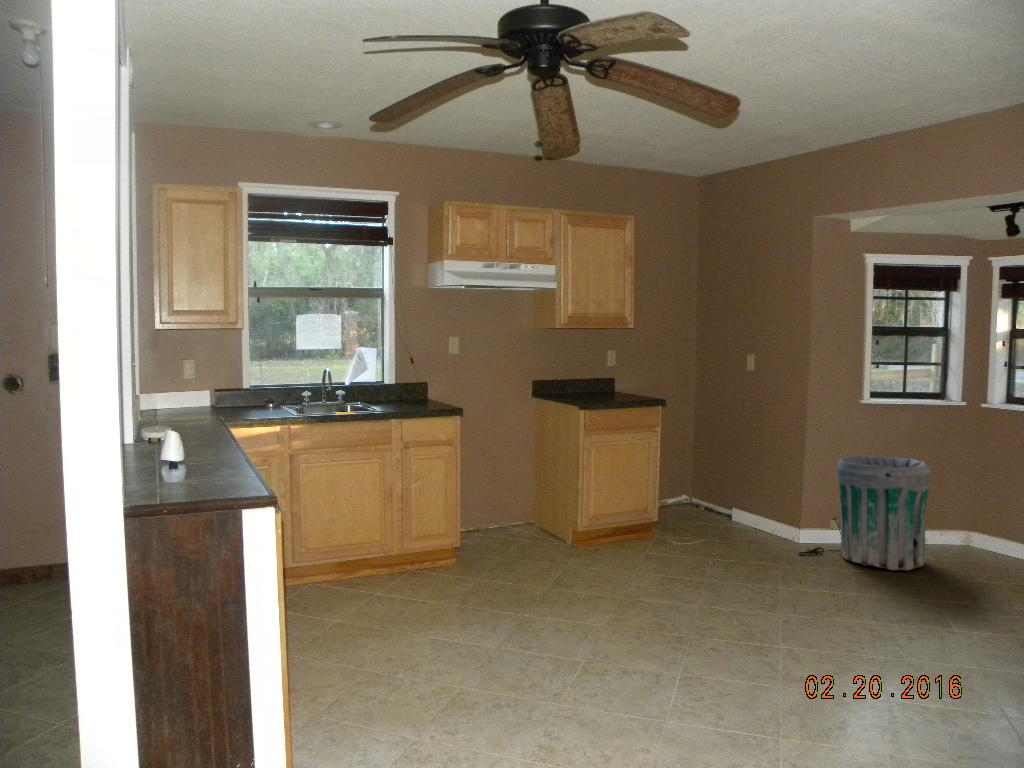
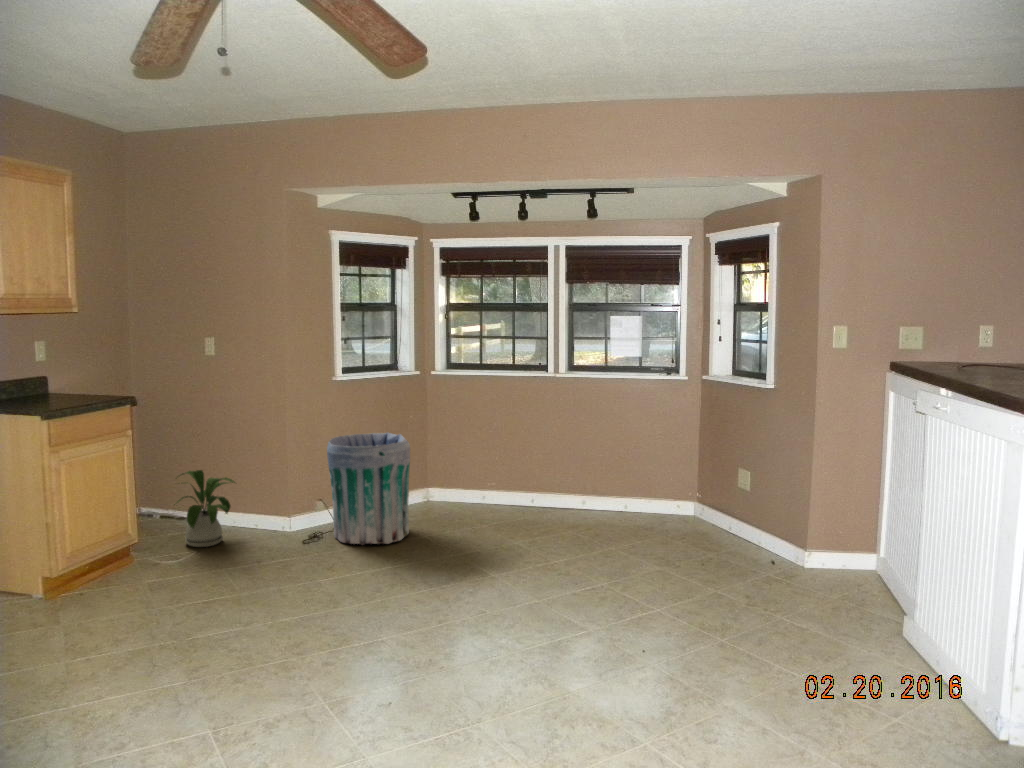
house plant: none [697,468,752,537] -> present [177,470,235,547]

